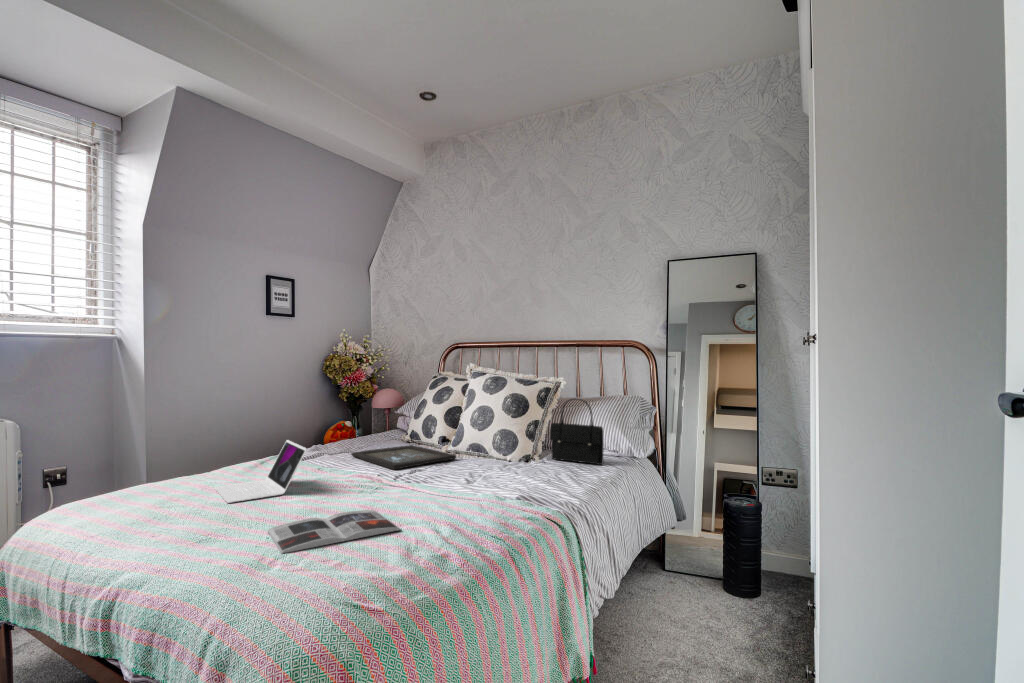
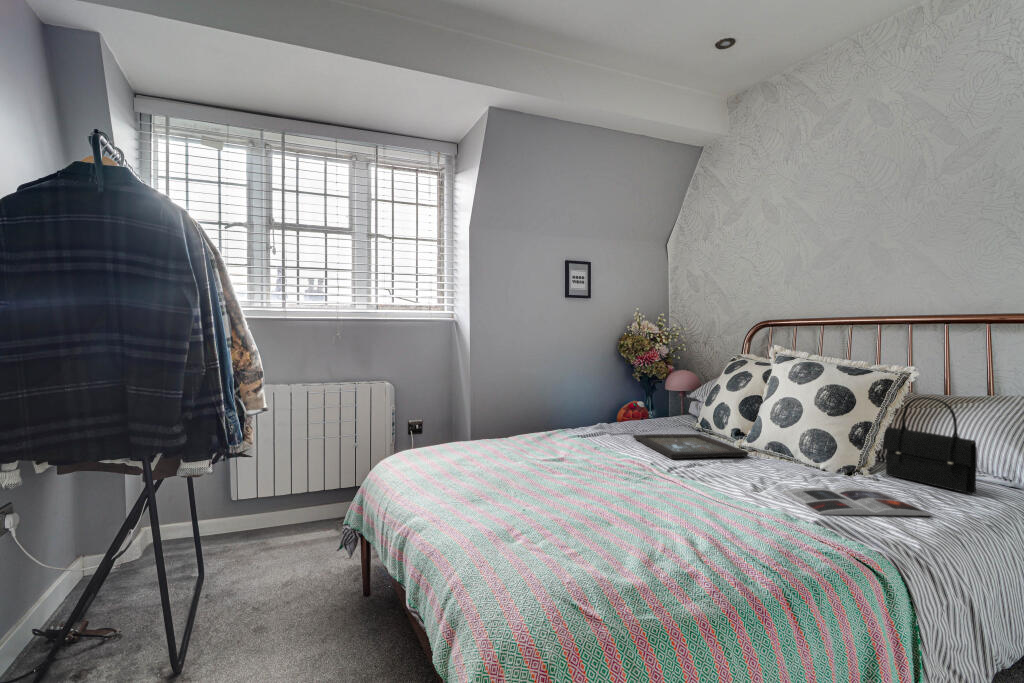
laptop: present [214,440,307,503] -> none [503,416,577,469]
magazine: present [268,510,400,554] -> present [783,488,932,516]

